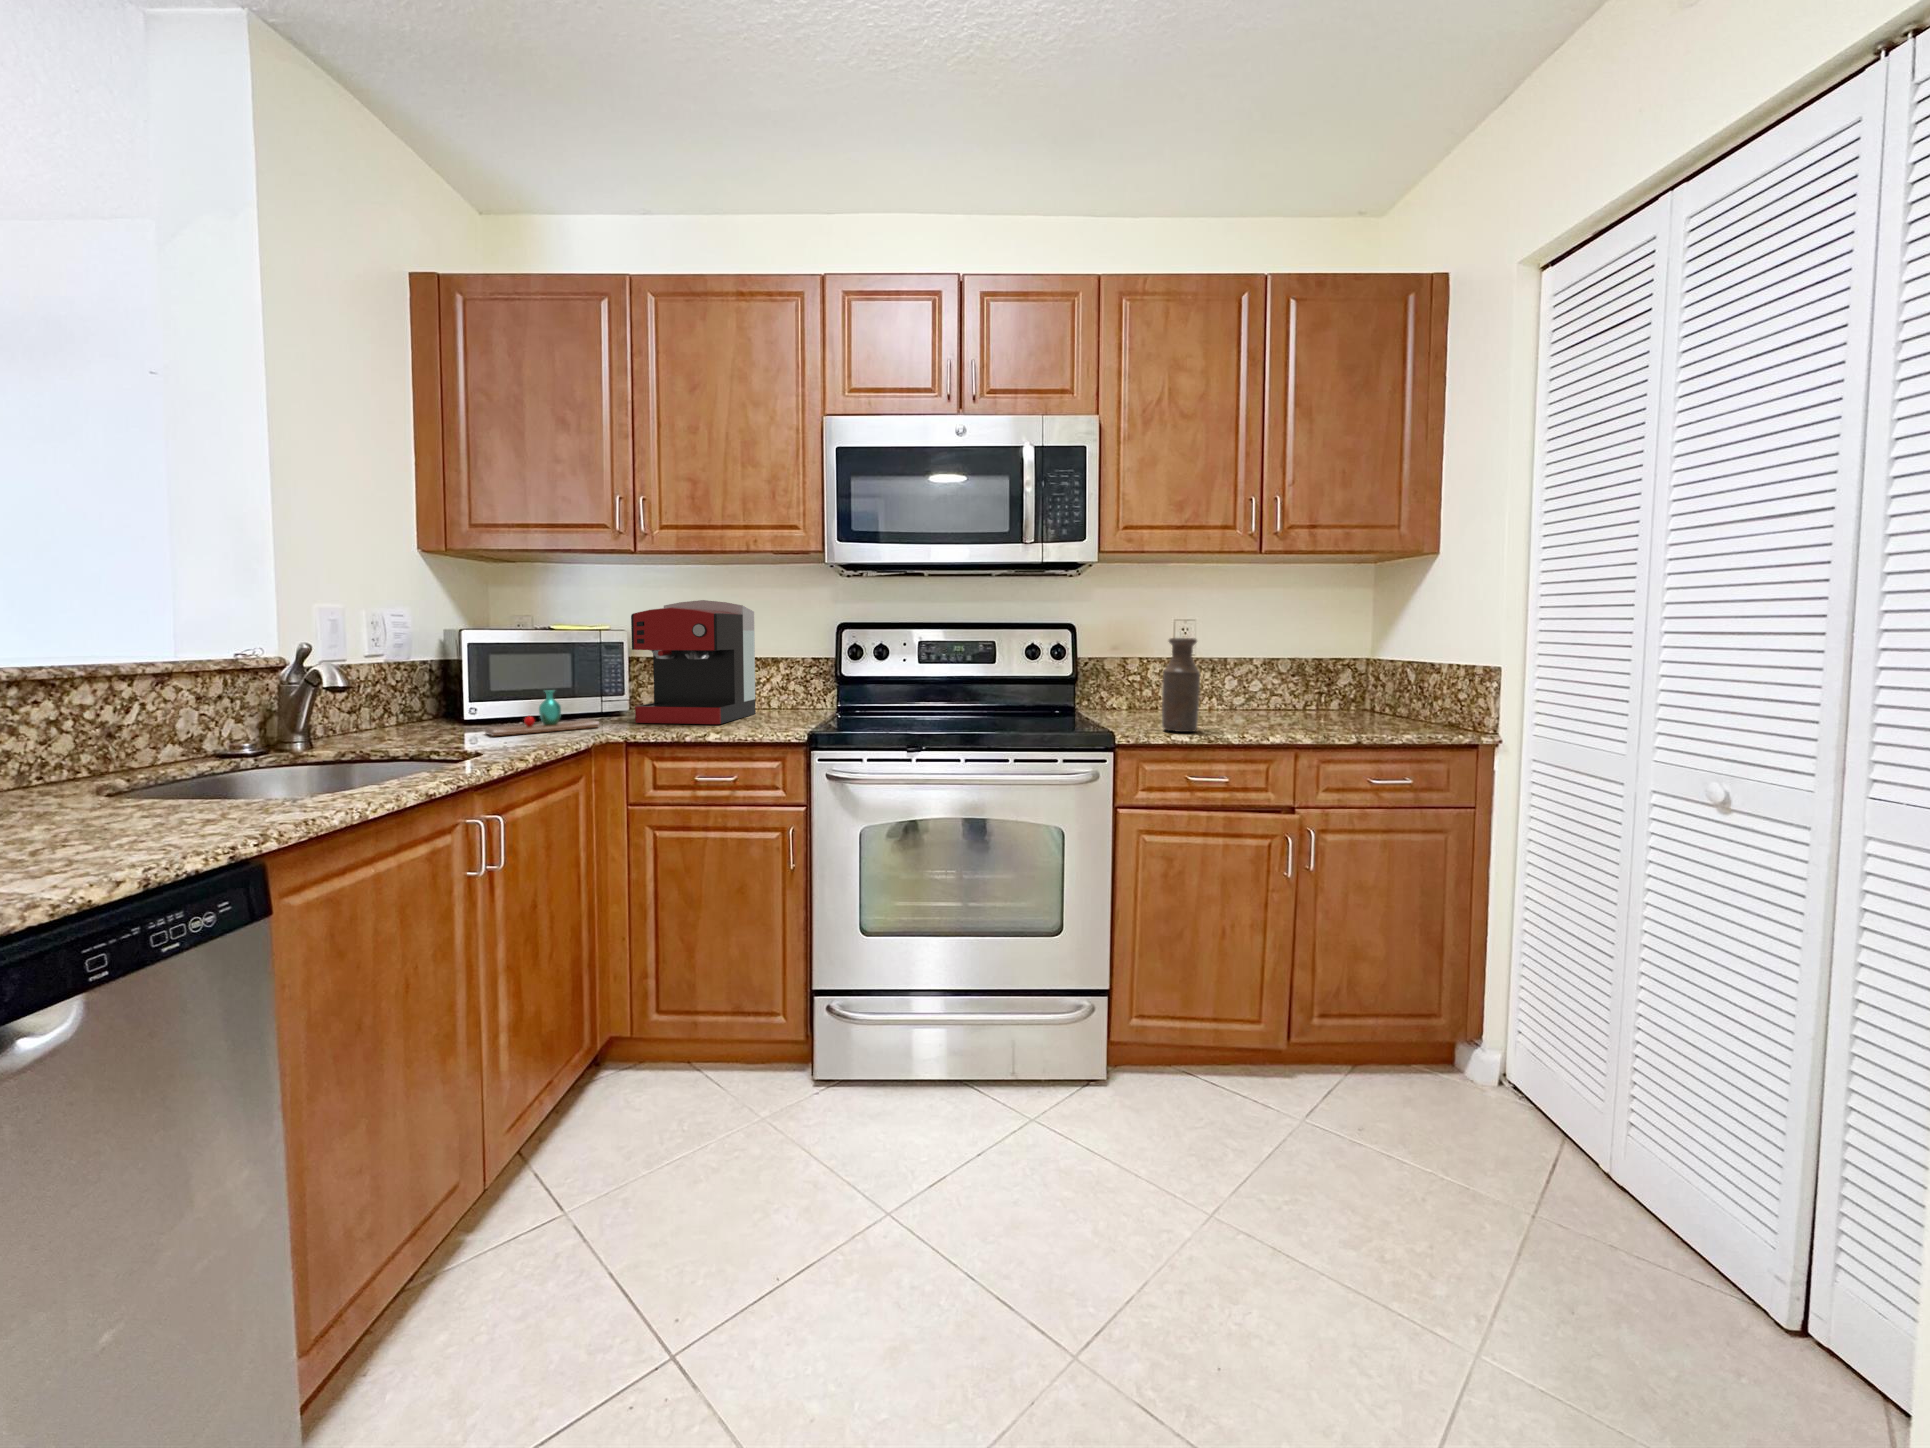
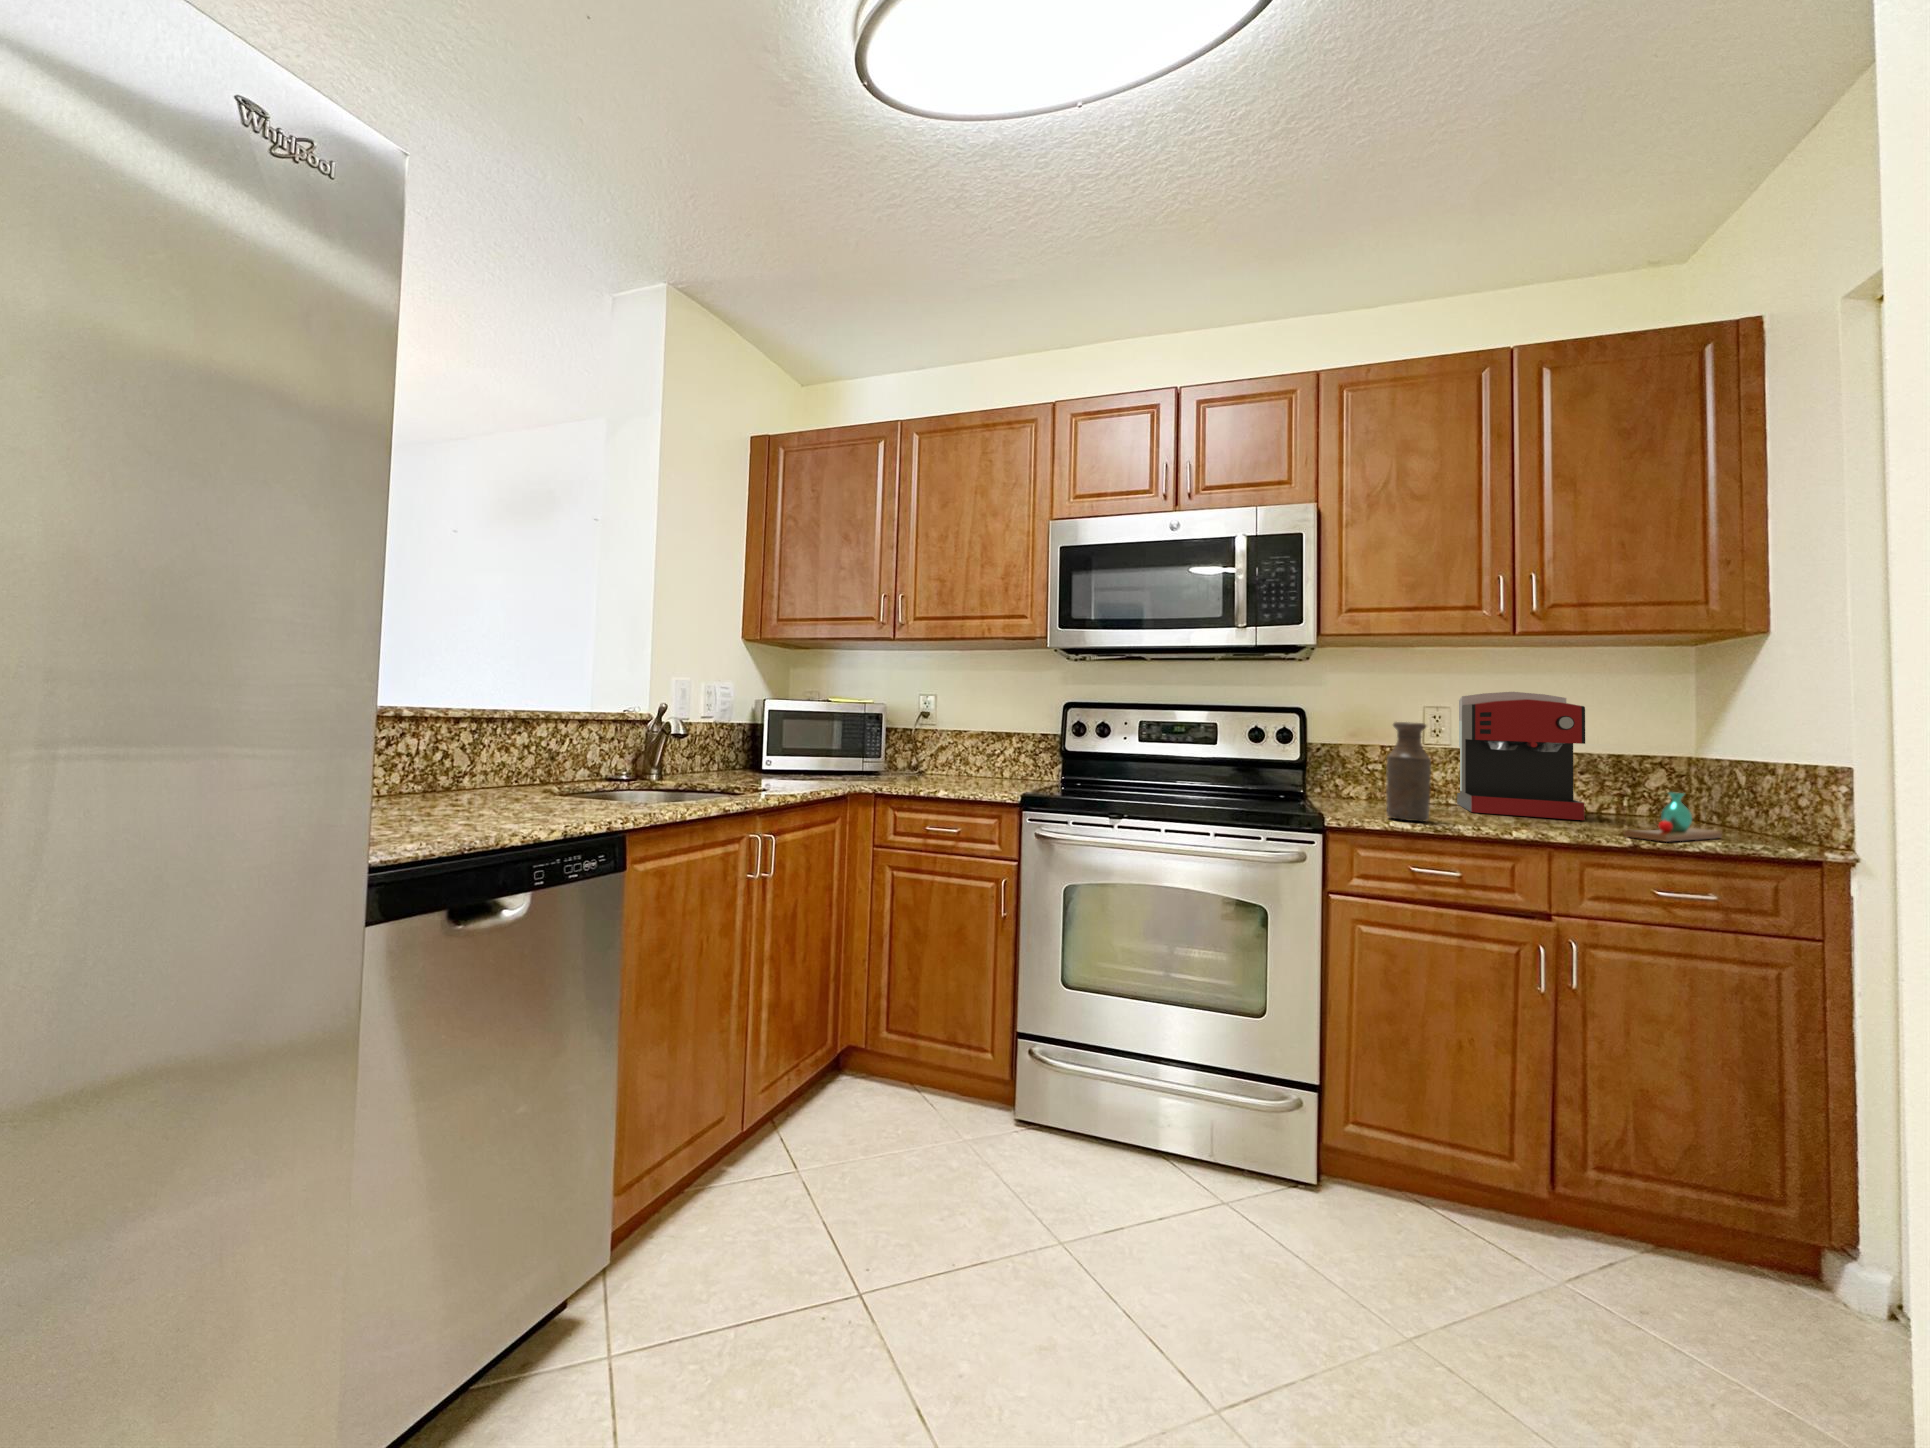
coffee maker: present [631,600,756,724] -> present [1457,692,1585,820]
vase: present [485,690,599,736] -> present [1624,792,1722,842]

